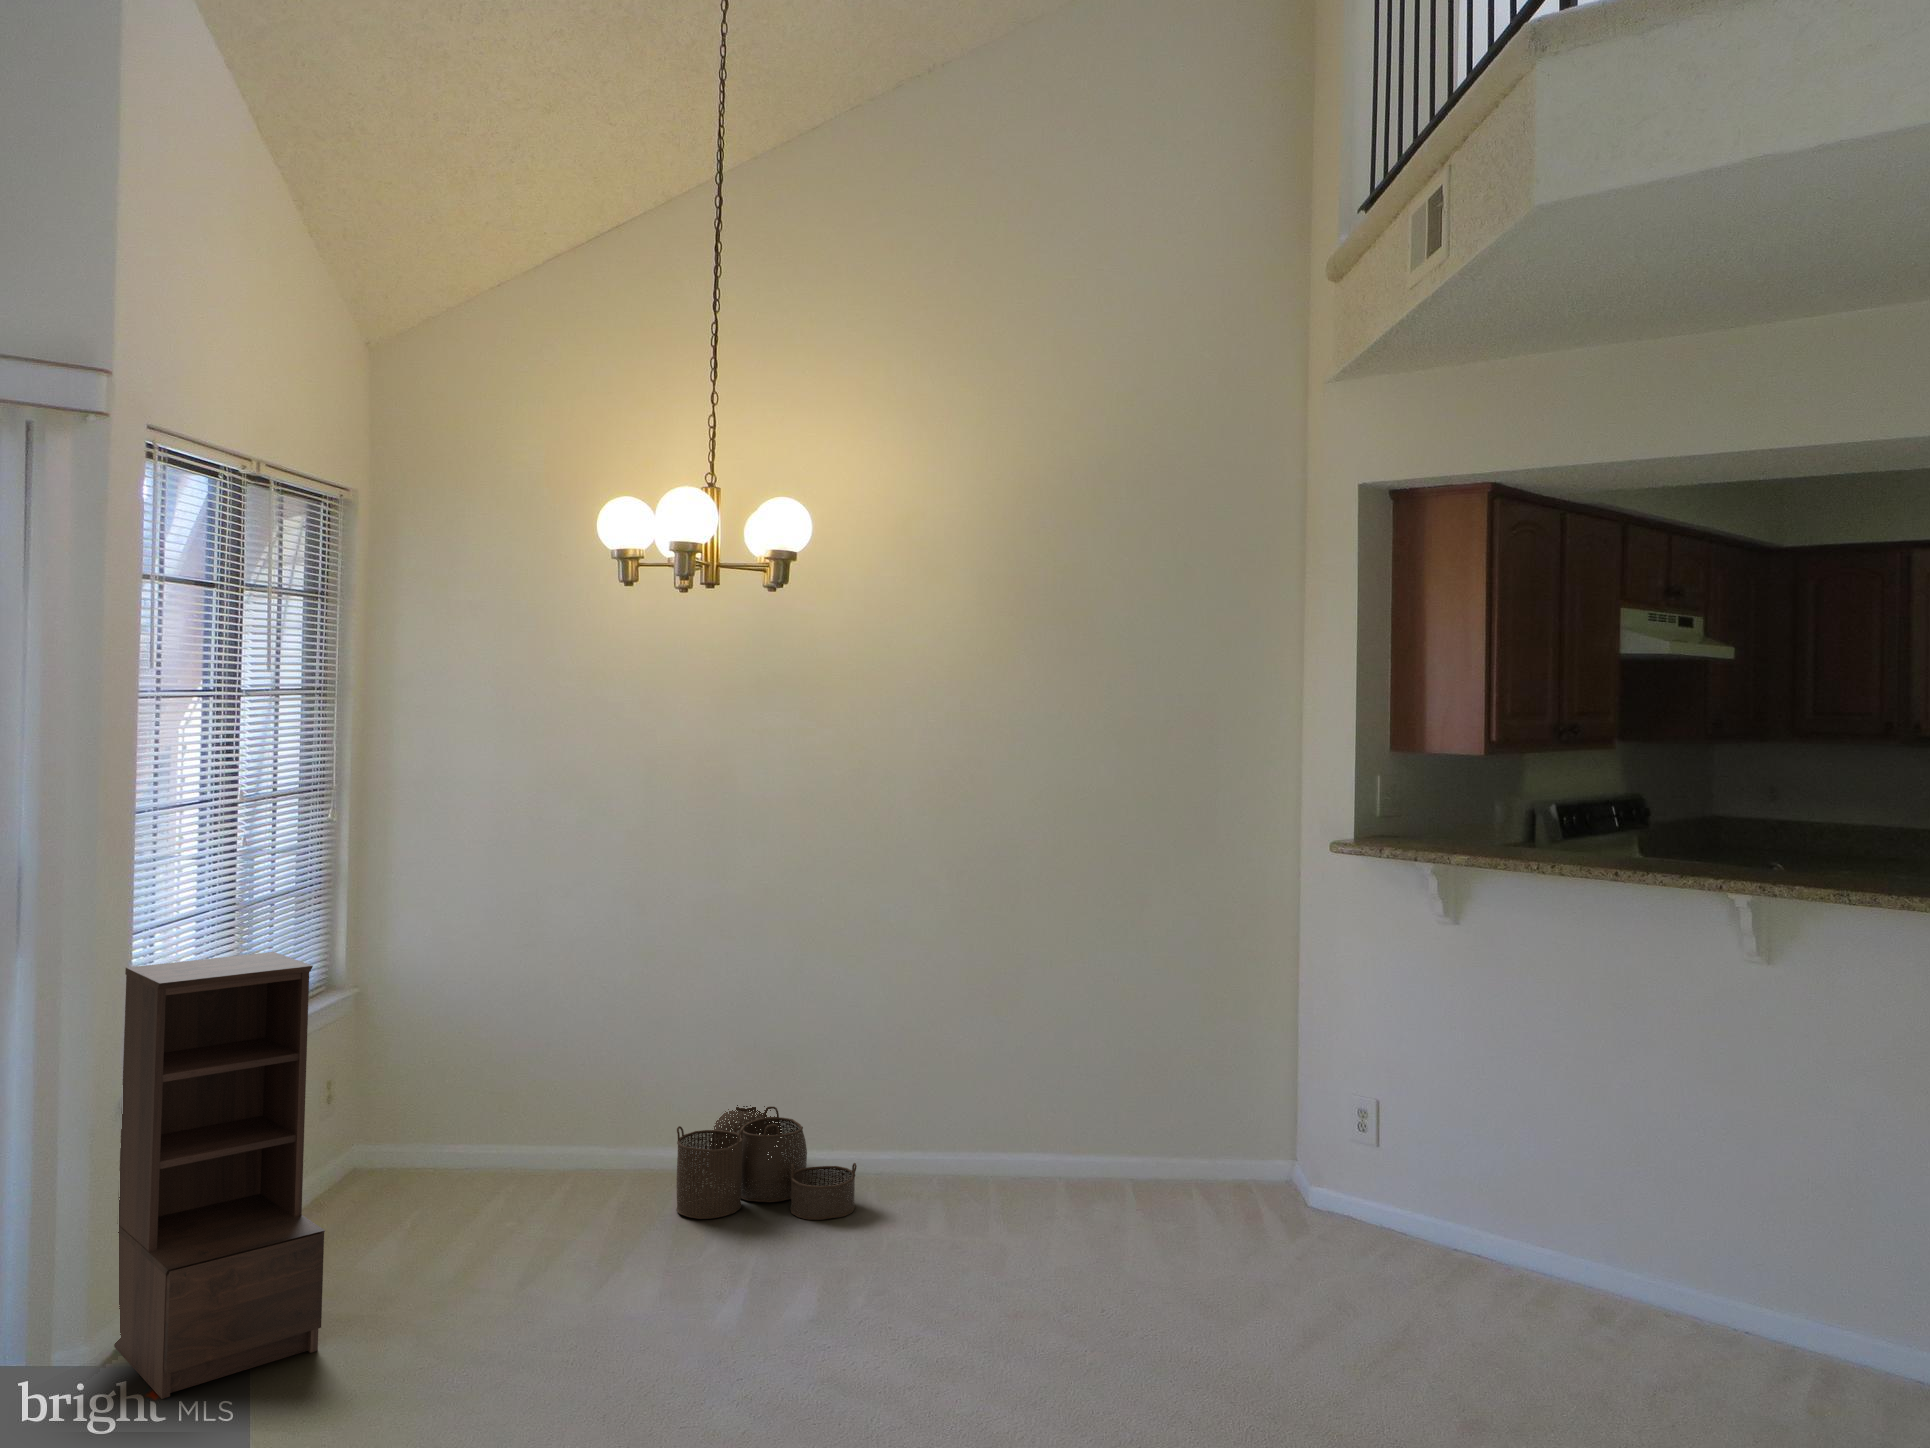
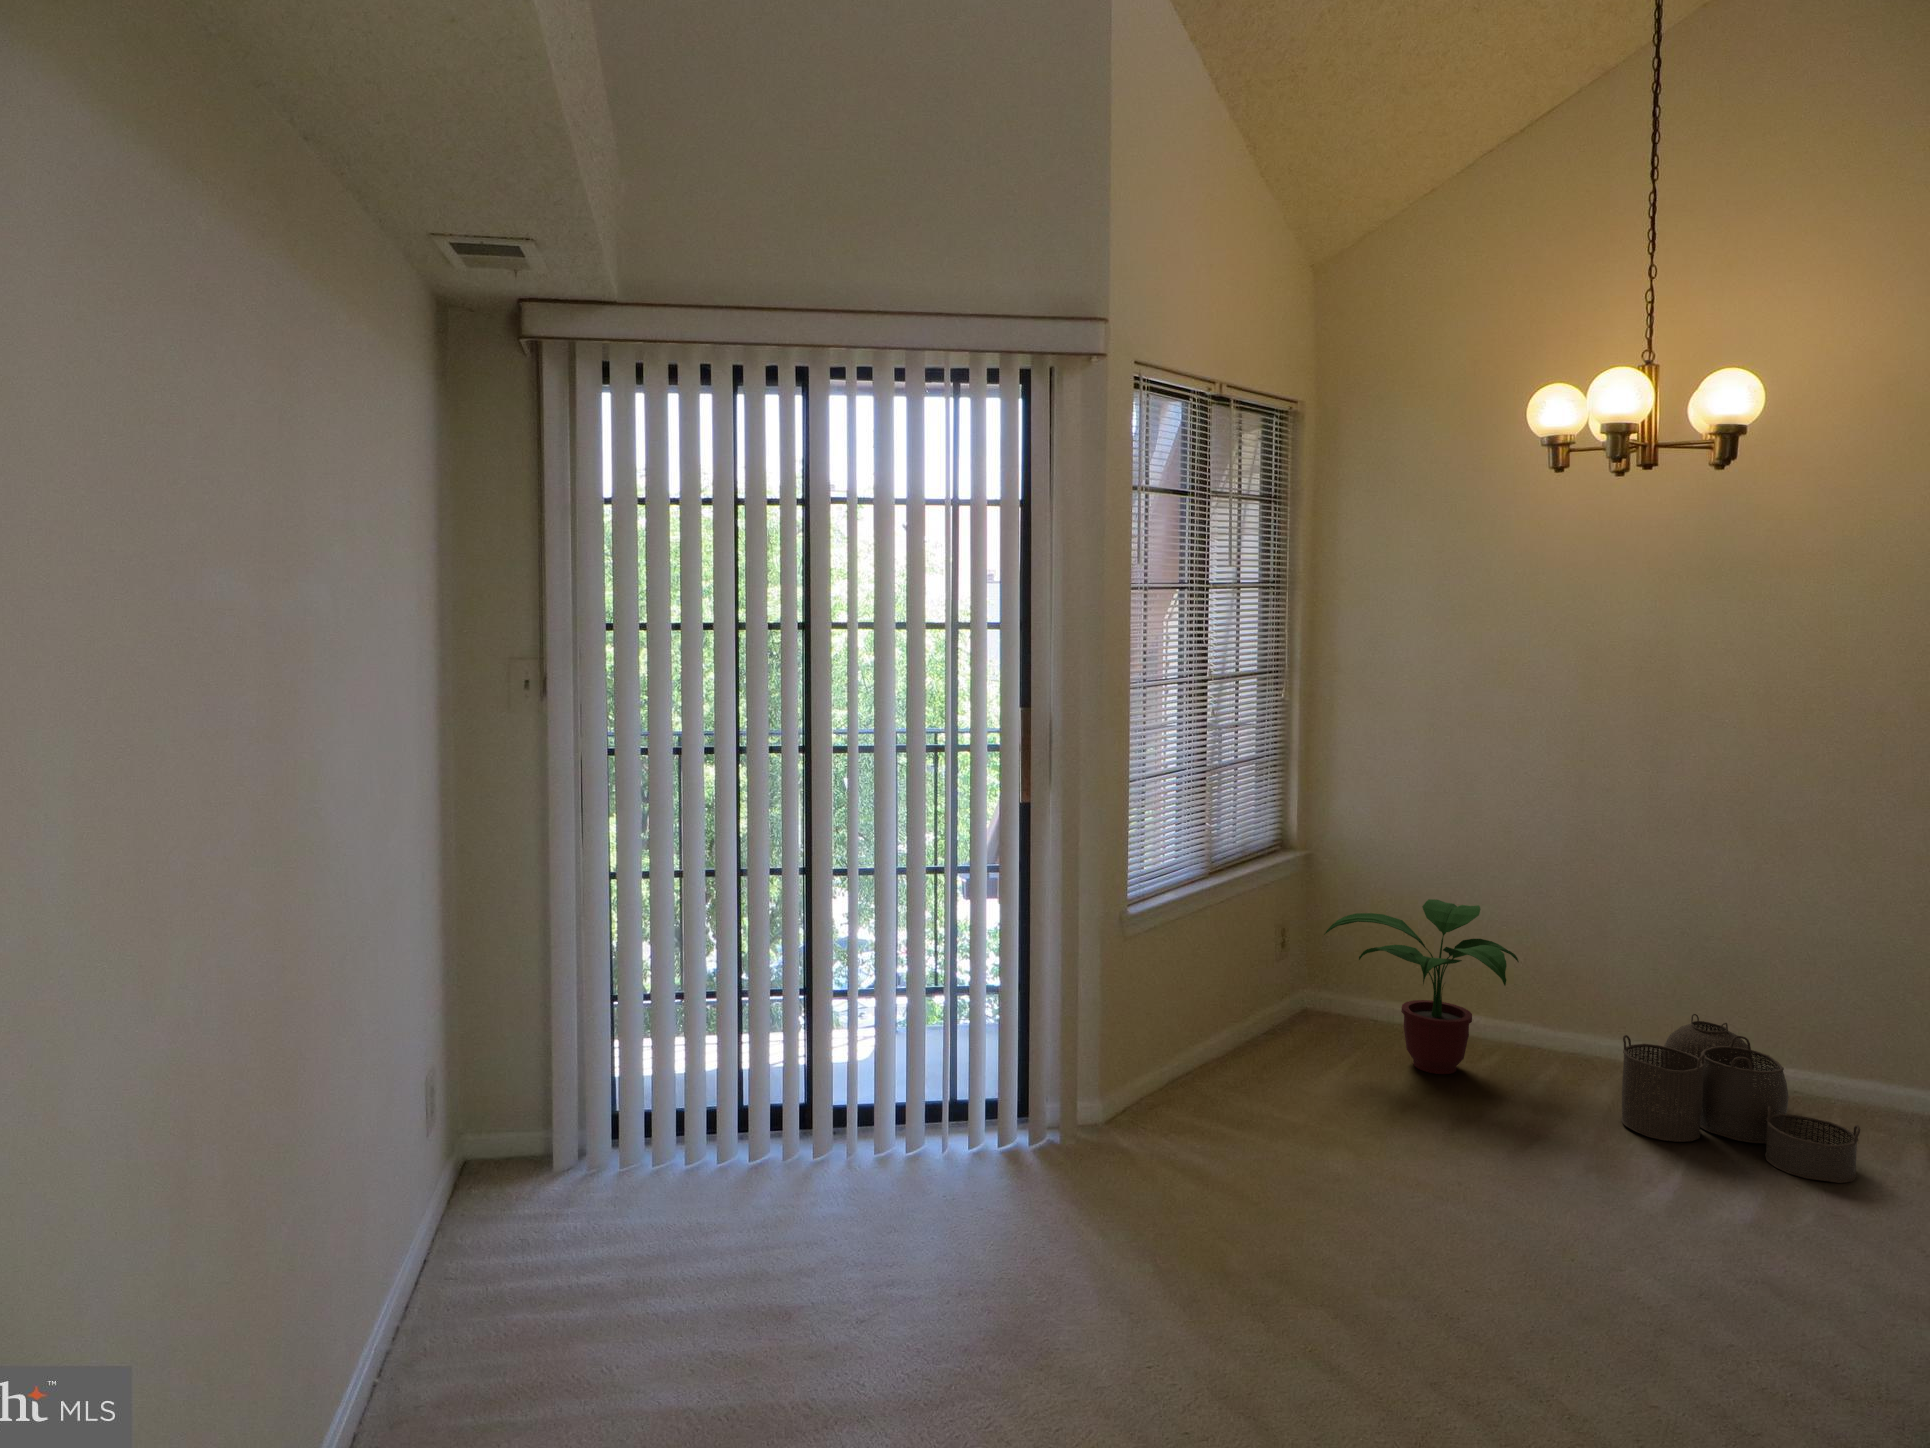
bookshelf: present [114,952,325,1399] -> none [1120,810,1275,1162]
potted plant: none [380,1024,584,1211] -> present [1324,899,1519,1074]

